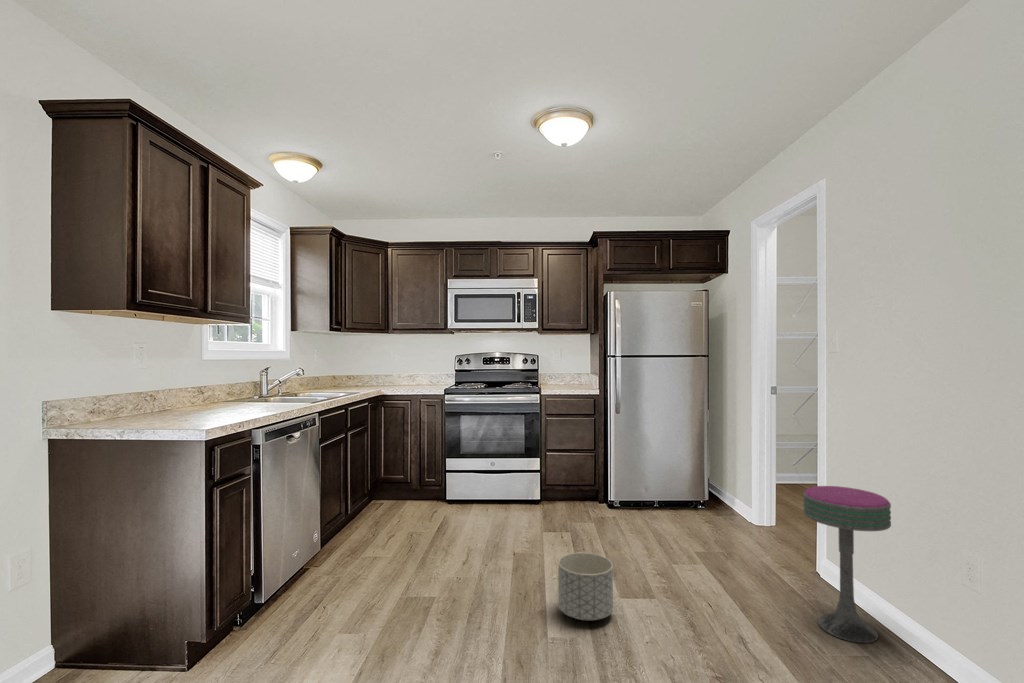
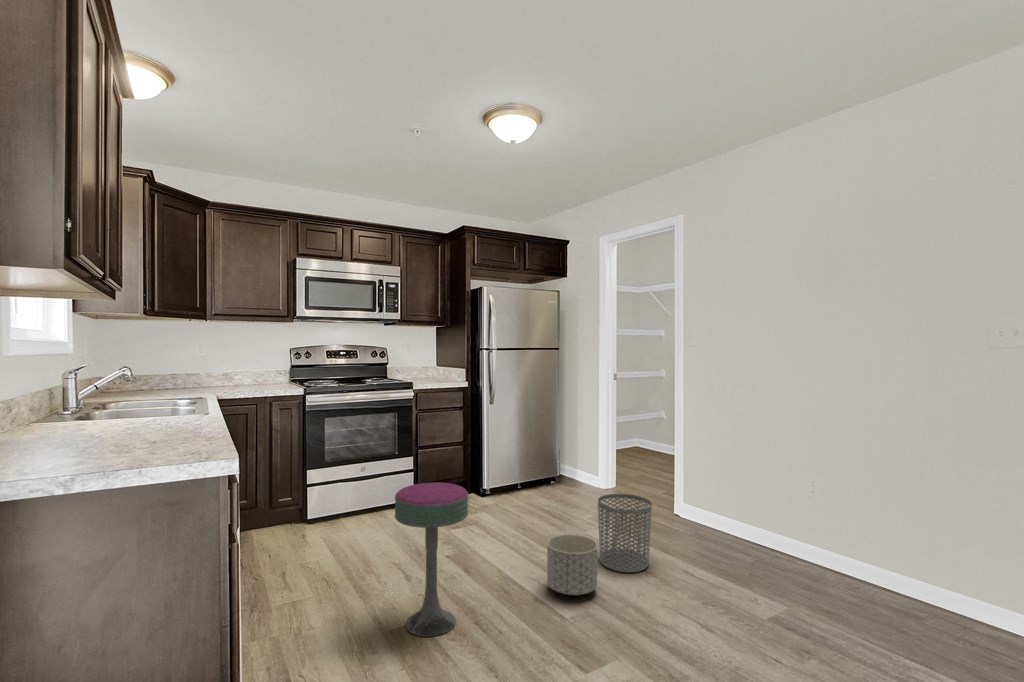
bar stool: present [803,486,891,643] -> present [395,482,468,637]
waste bin: none [646,522,711,618] -> present [598,494,652,572]

